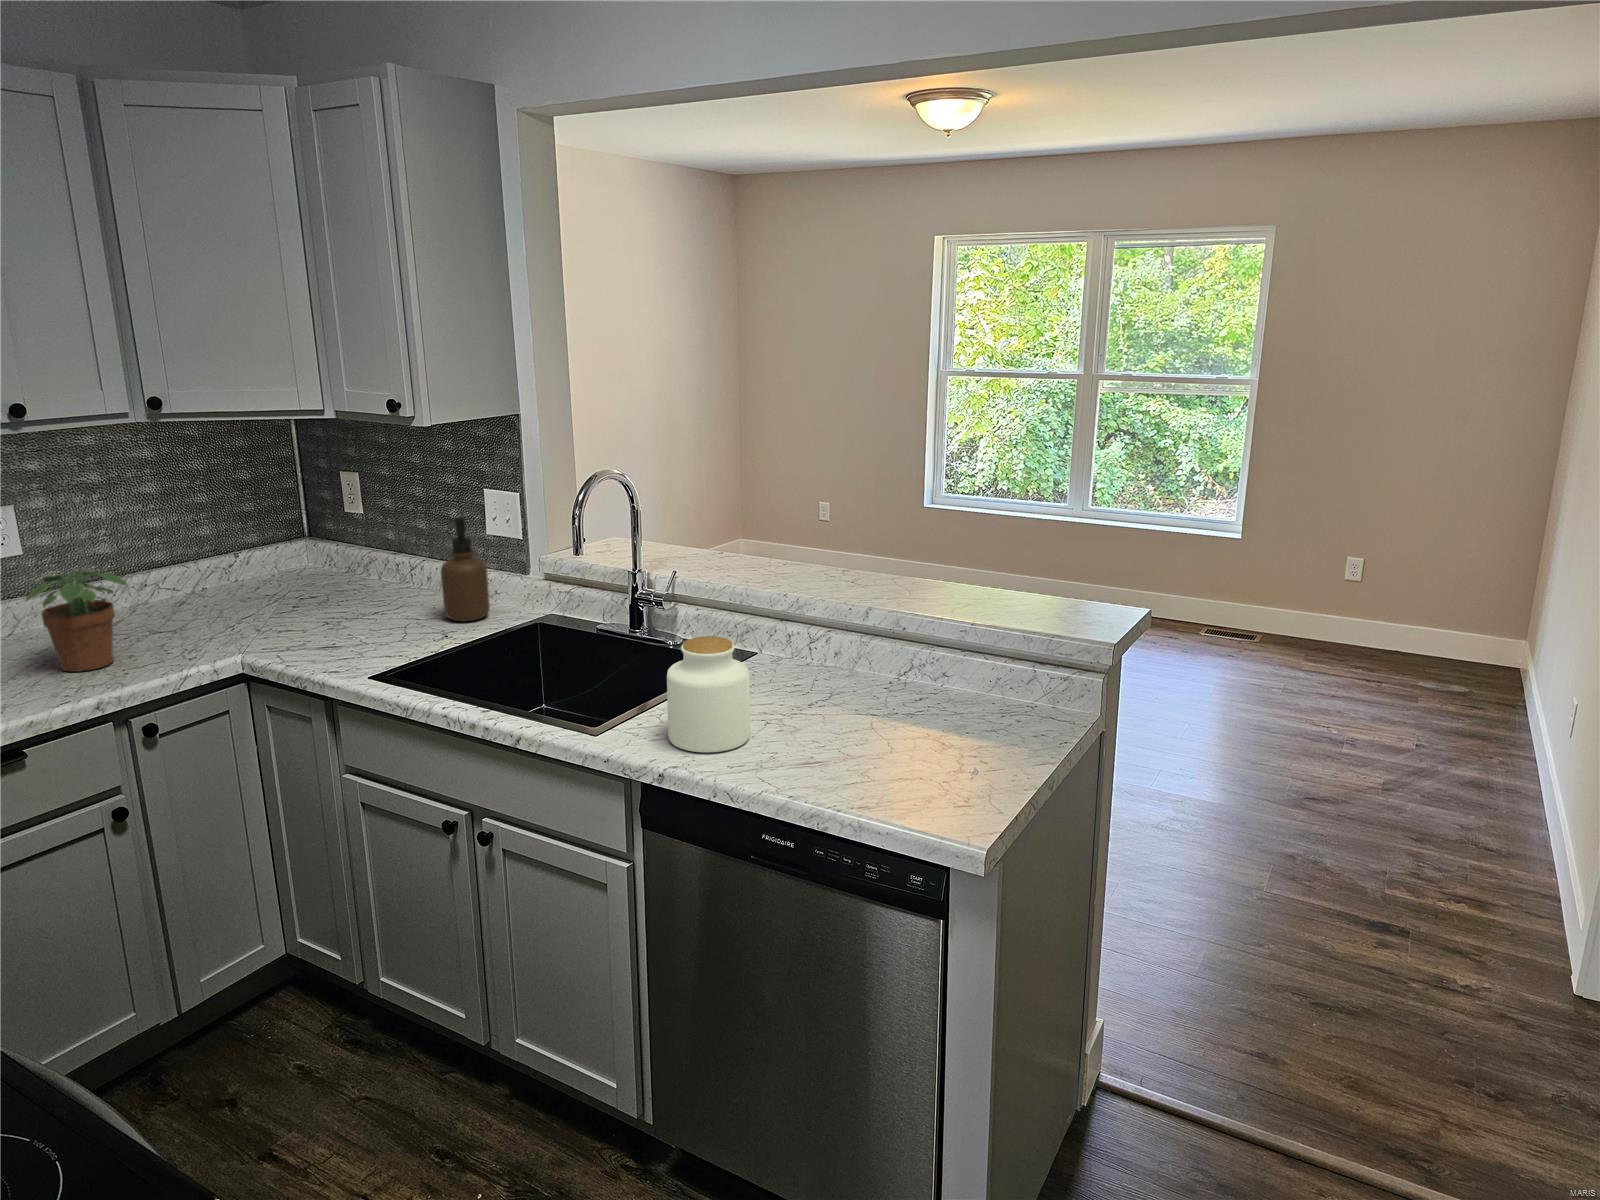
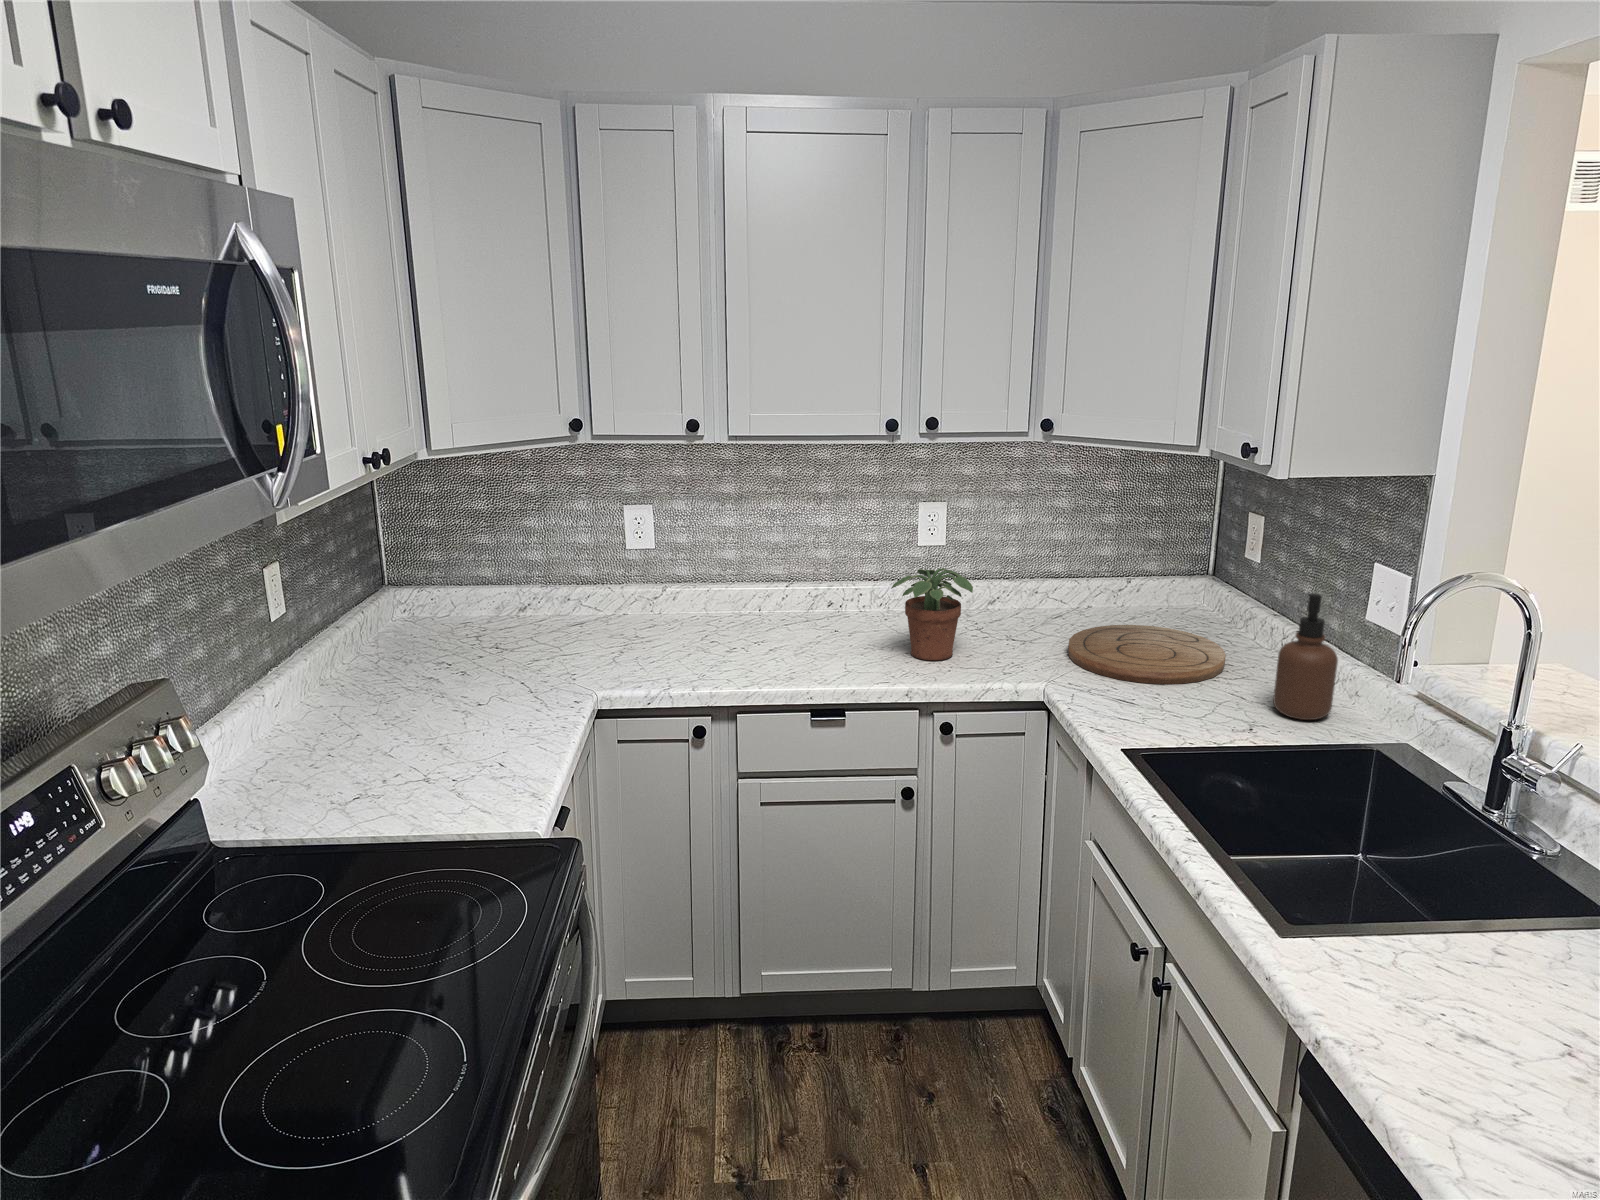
cutting board: none [227,585,381,635] -> present [1068,625,1226,684]
jar: present [667,636,750,753] -> none [1377,864,1540,1059]

